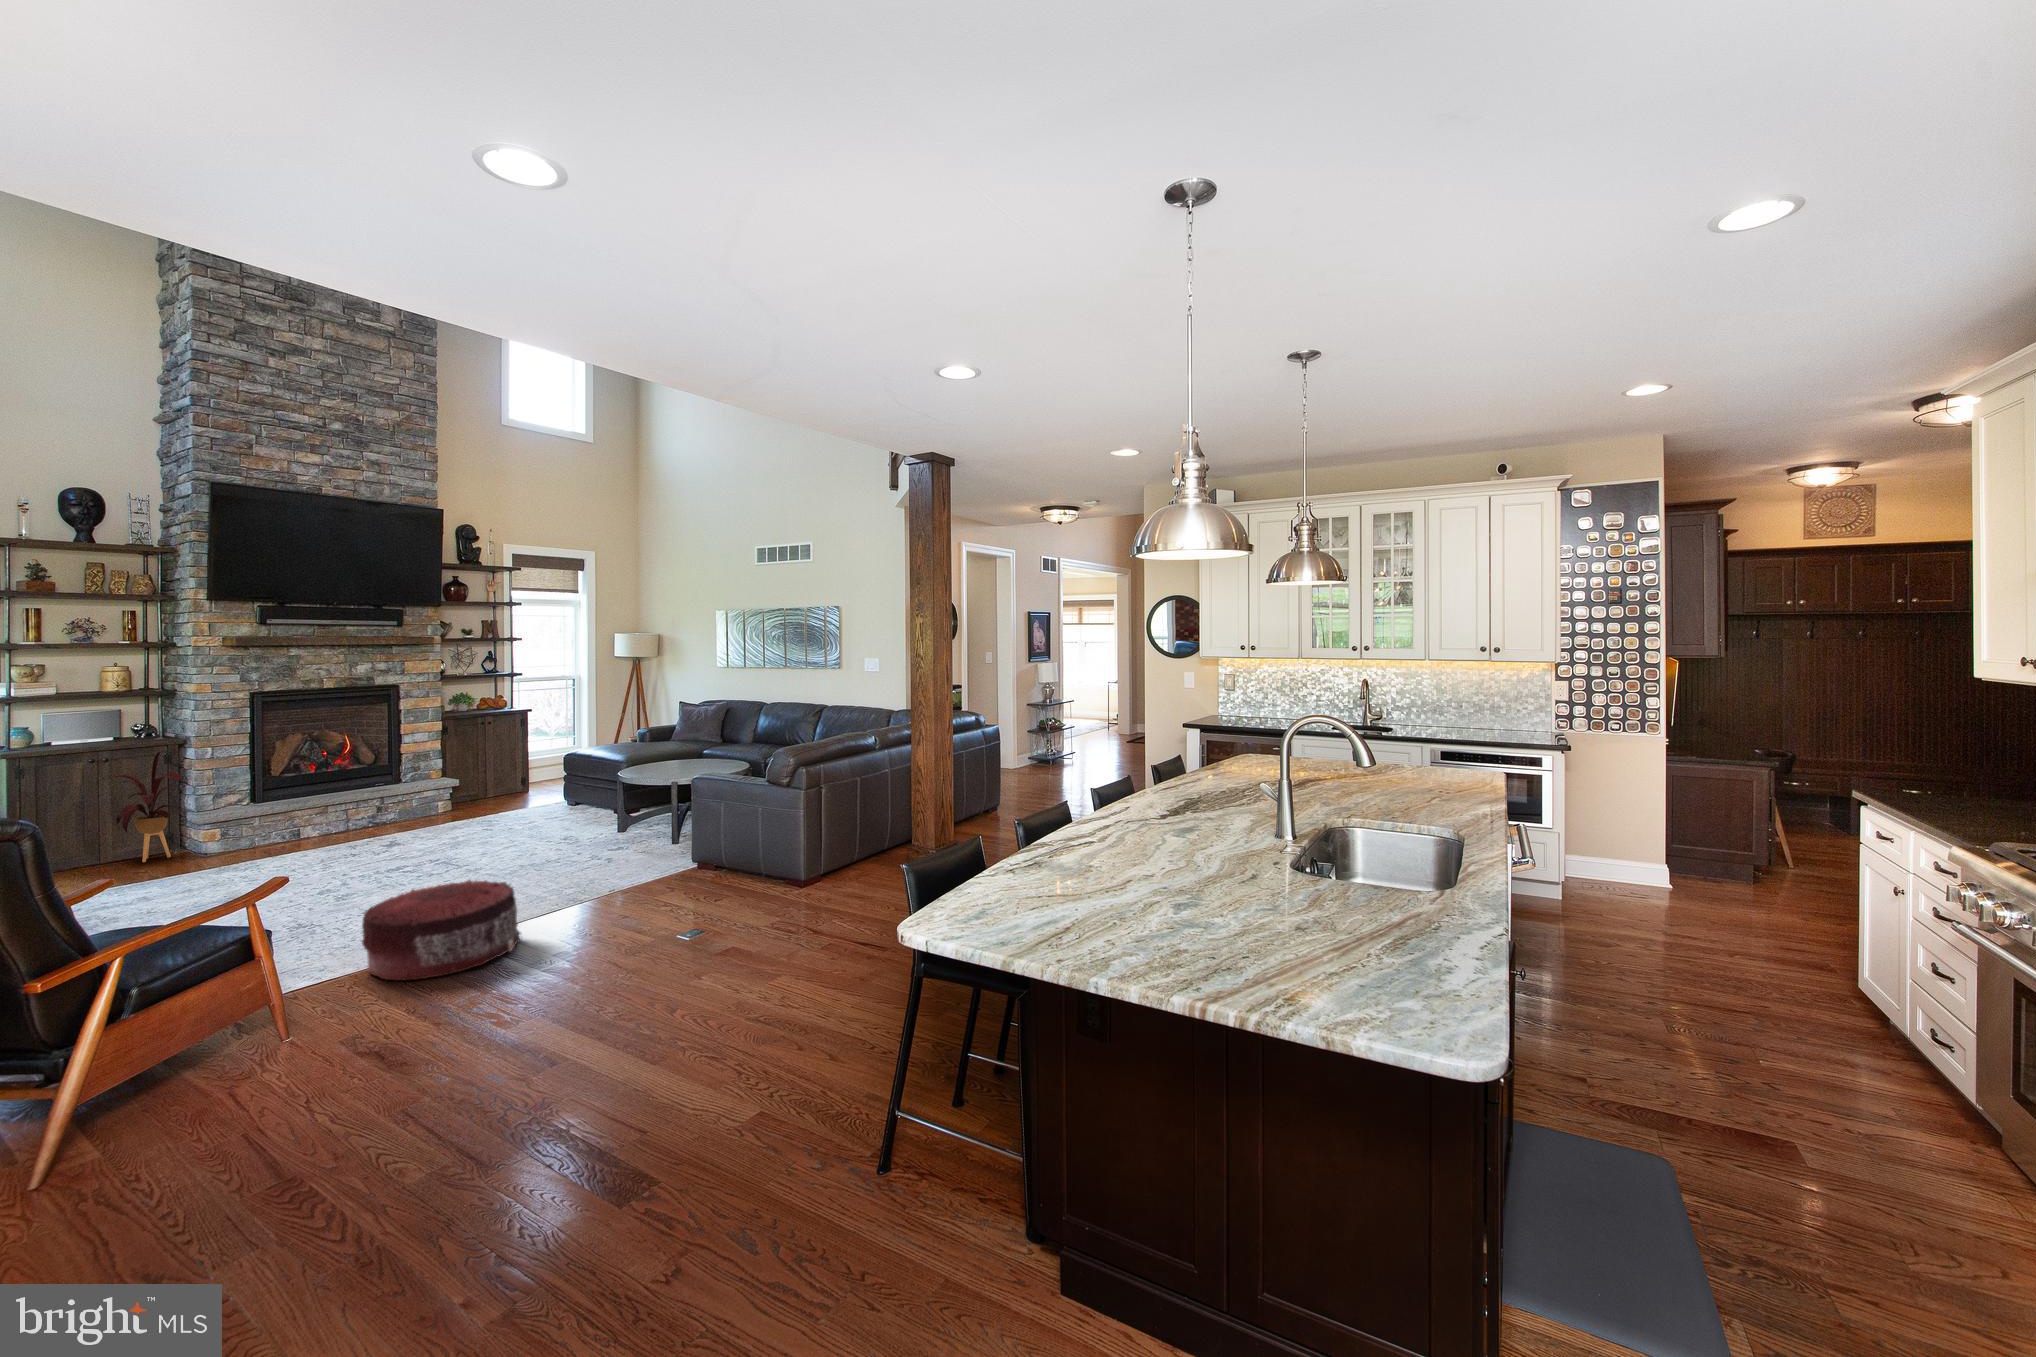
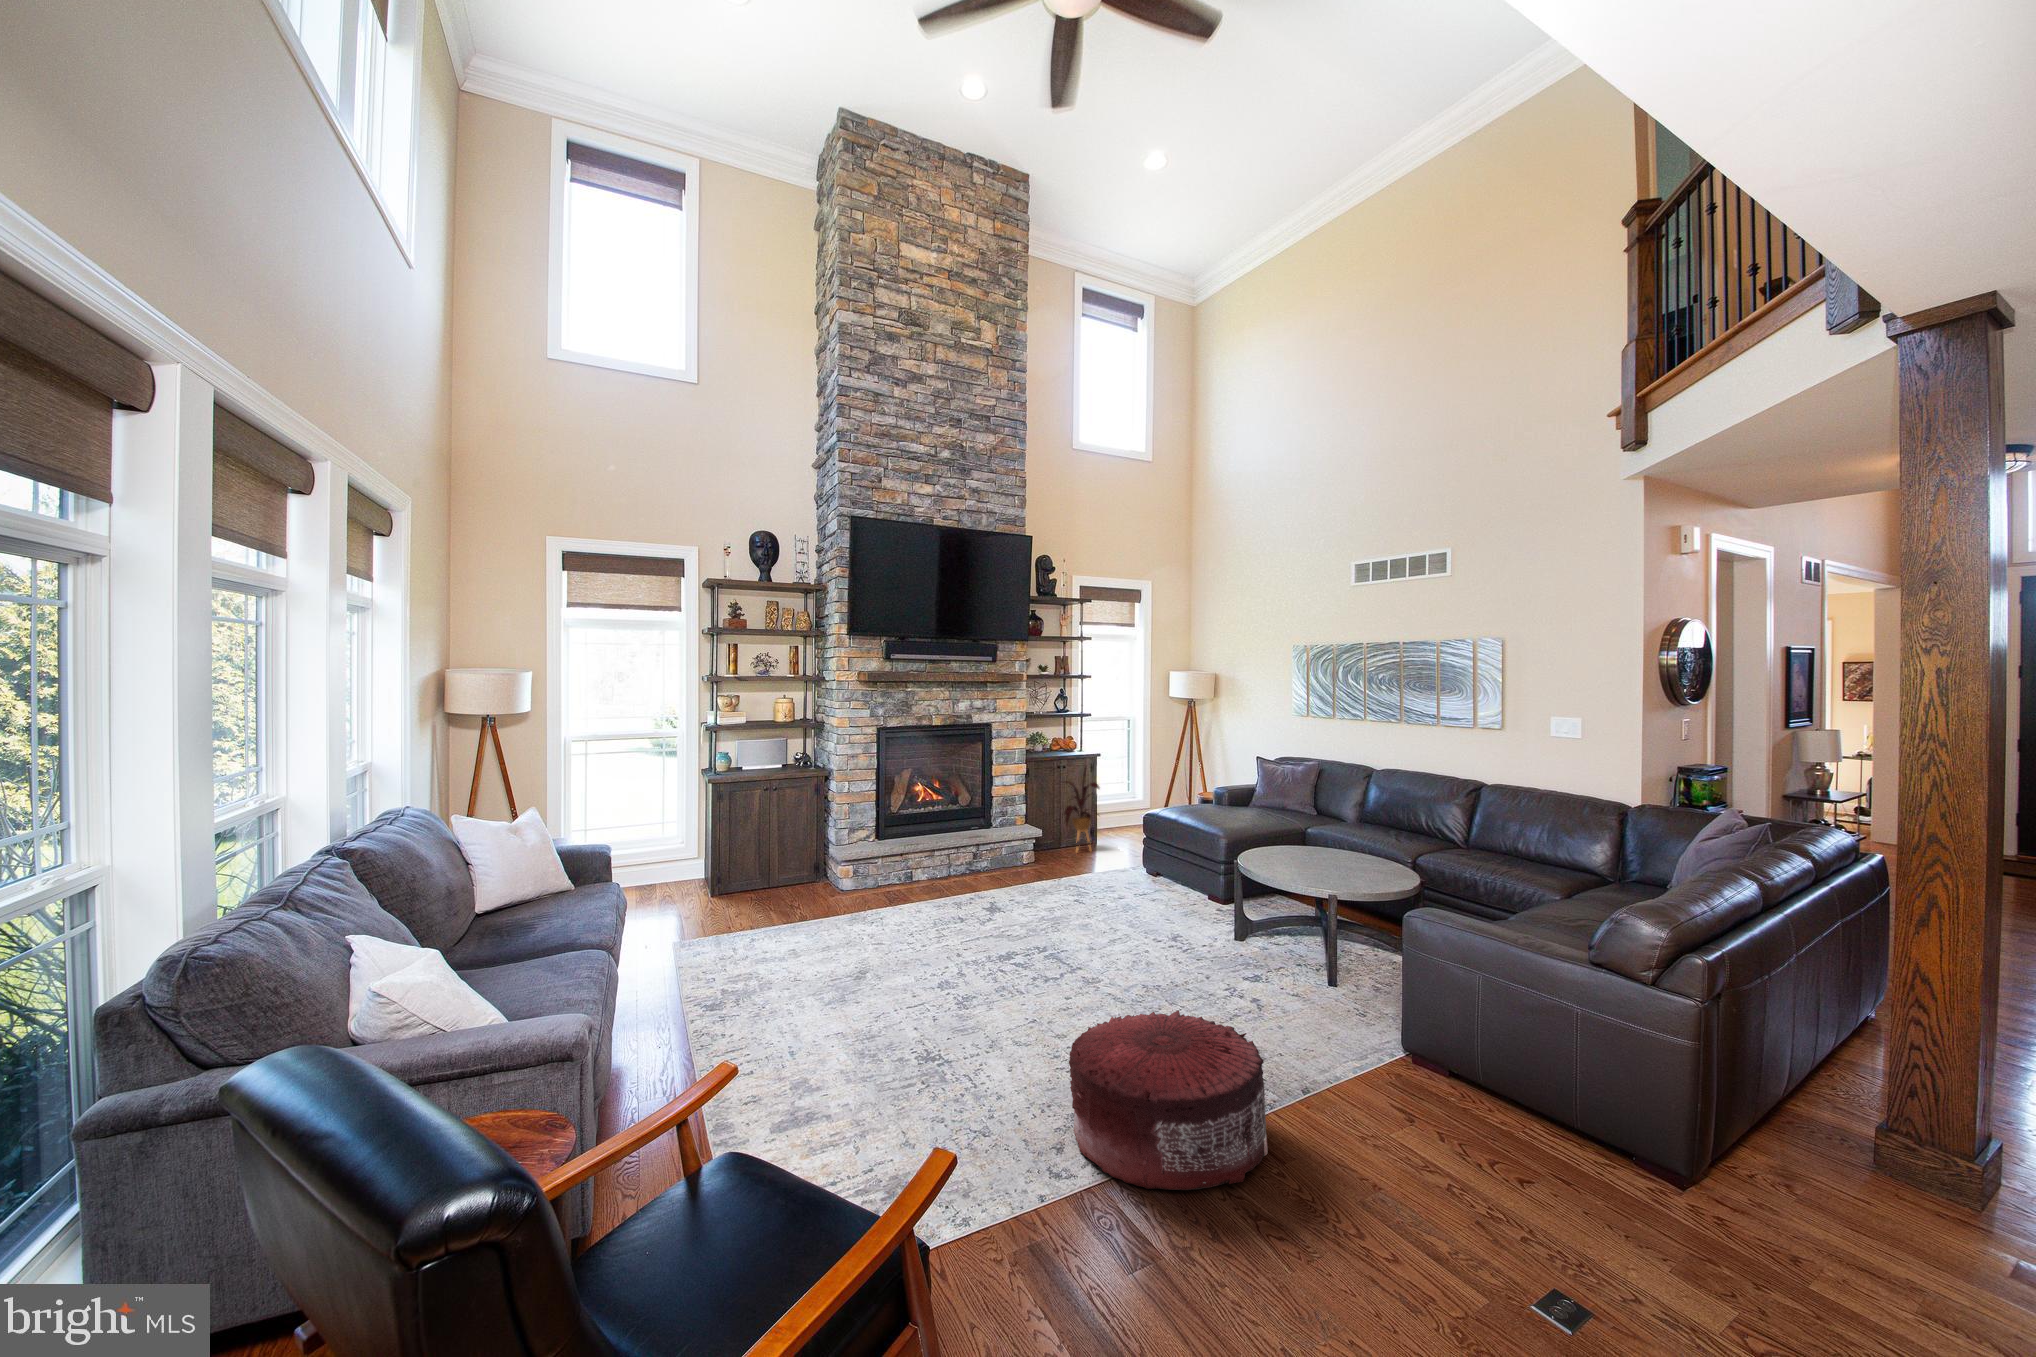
house plant: present [102,751,183,862] -> present [1063,767,1099,852]

